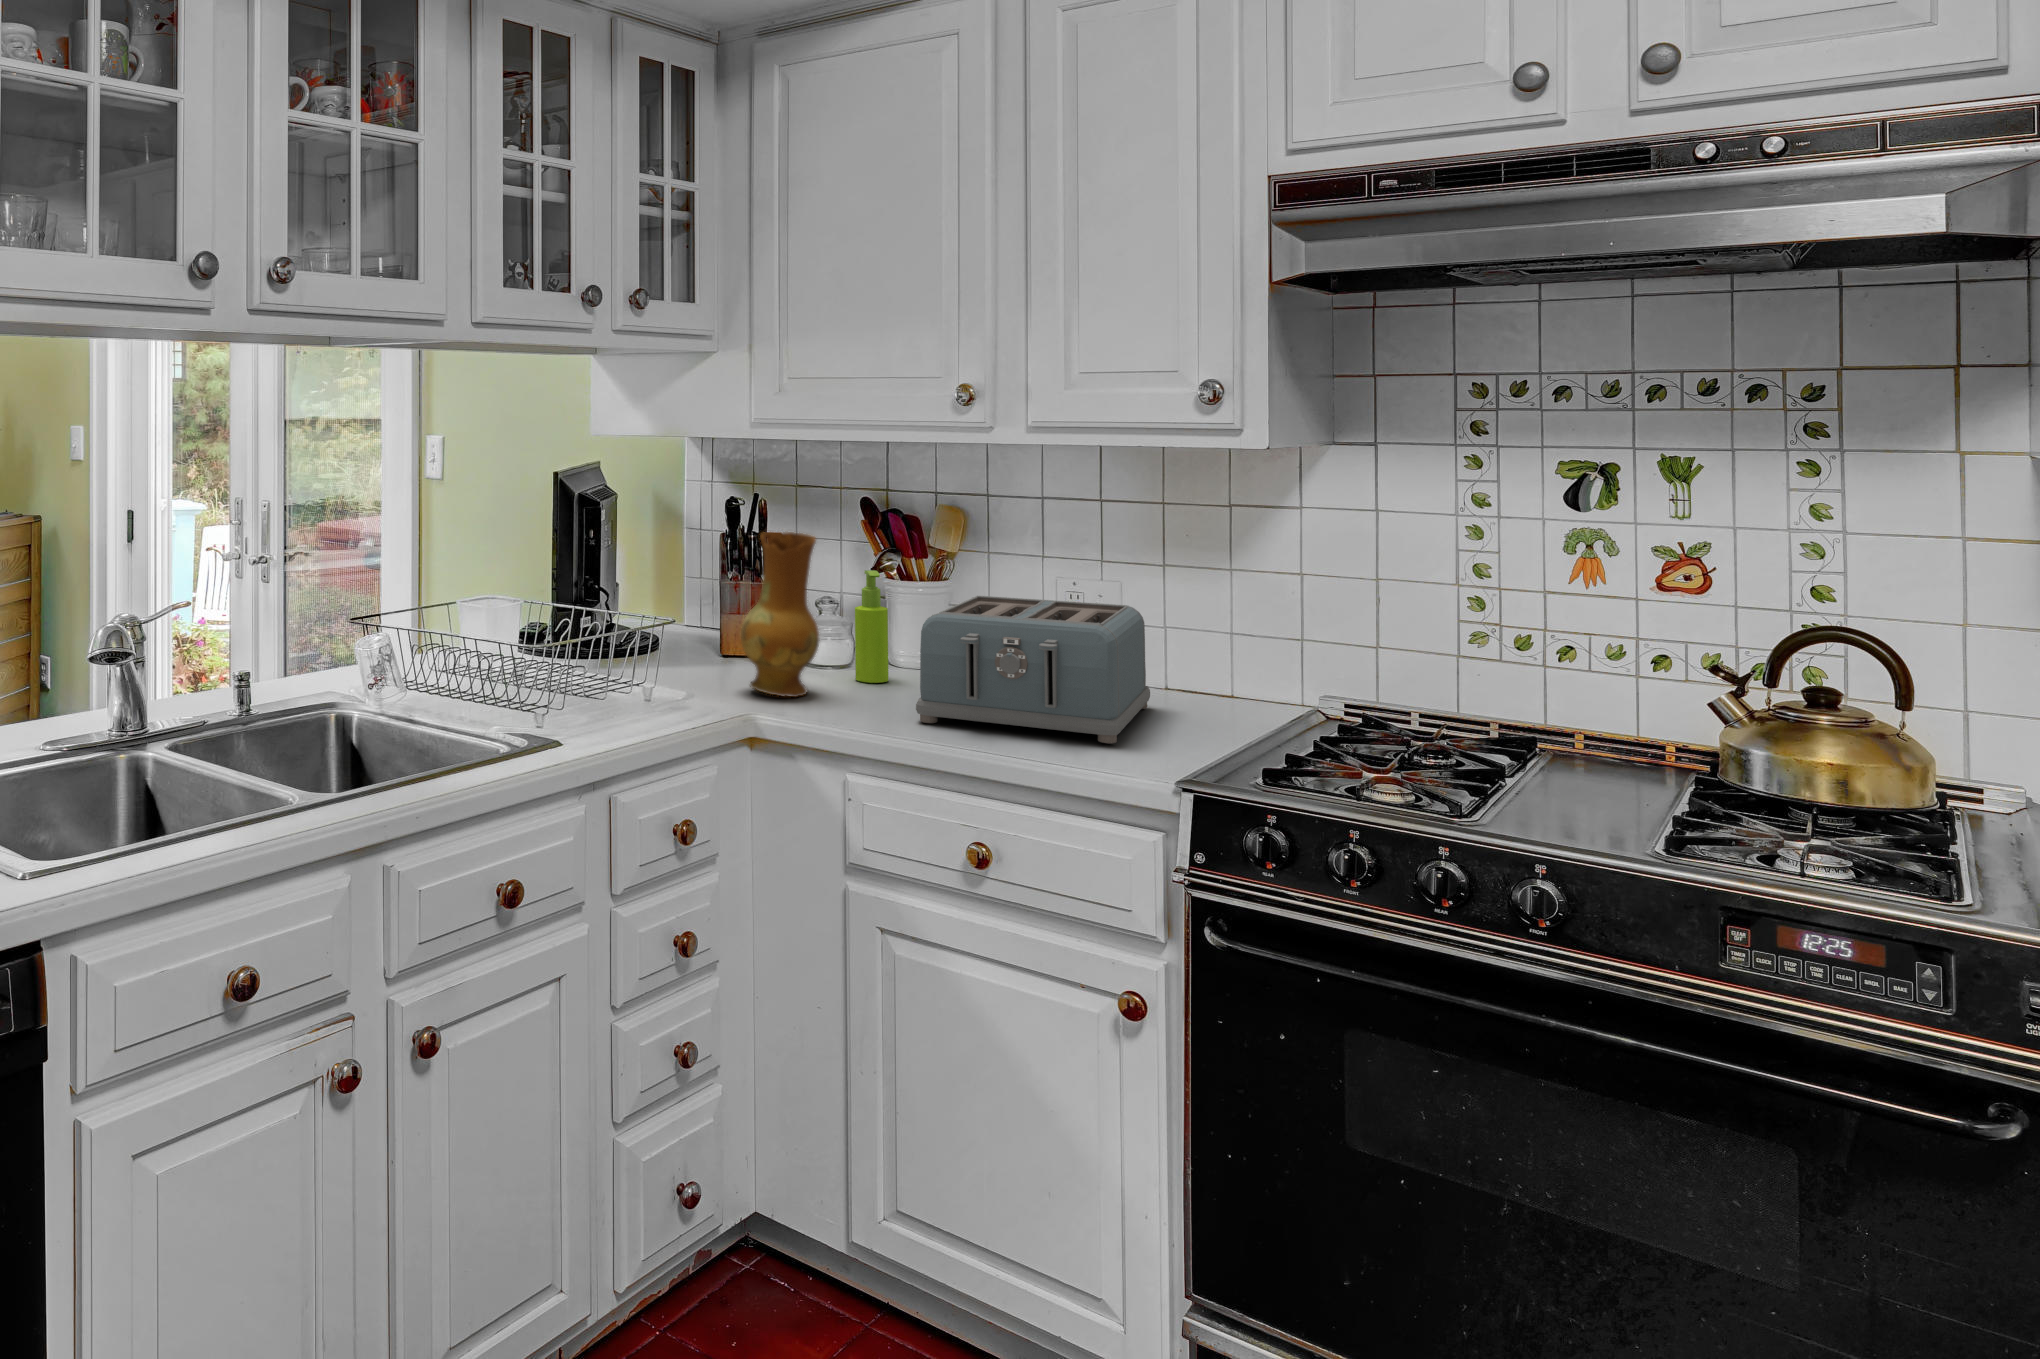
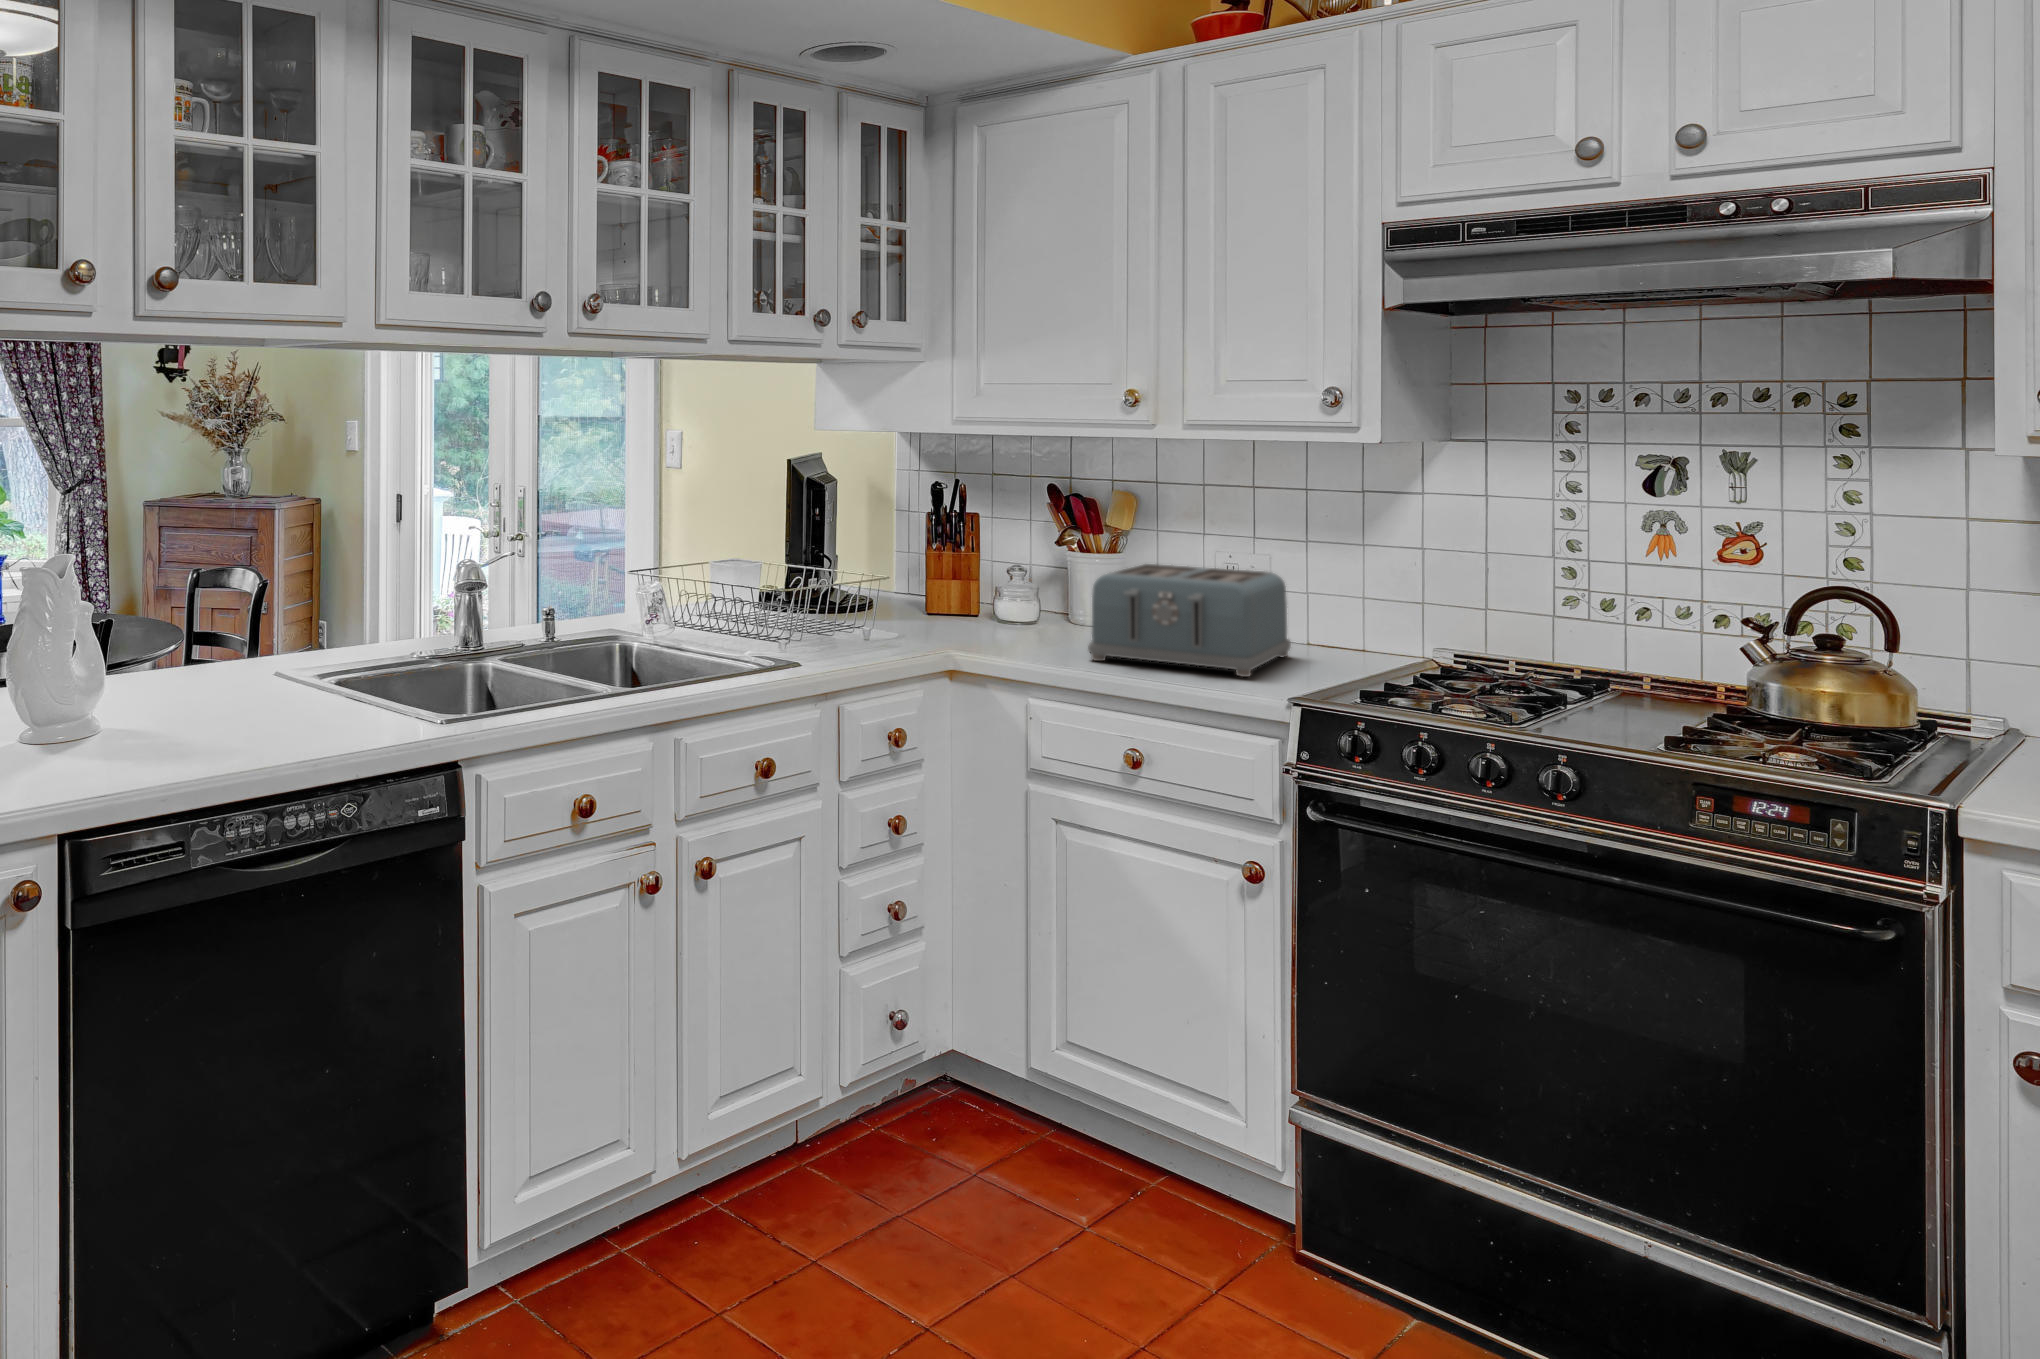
ceramic jug: present [741,532,820,697] -> none [945,508,1011,642]
soap dispenser: present [855,570,888,683] -> none [1042,543,1071,635]

